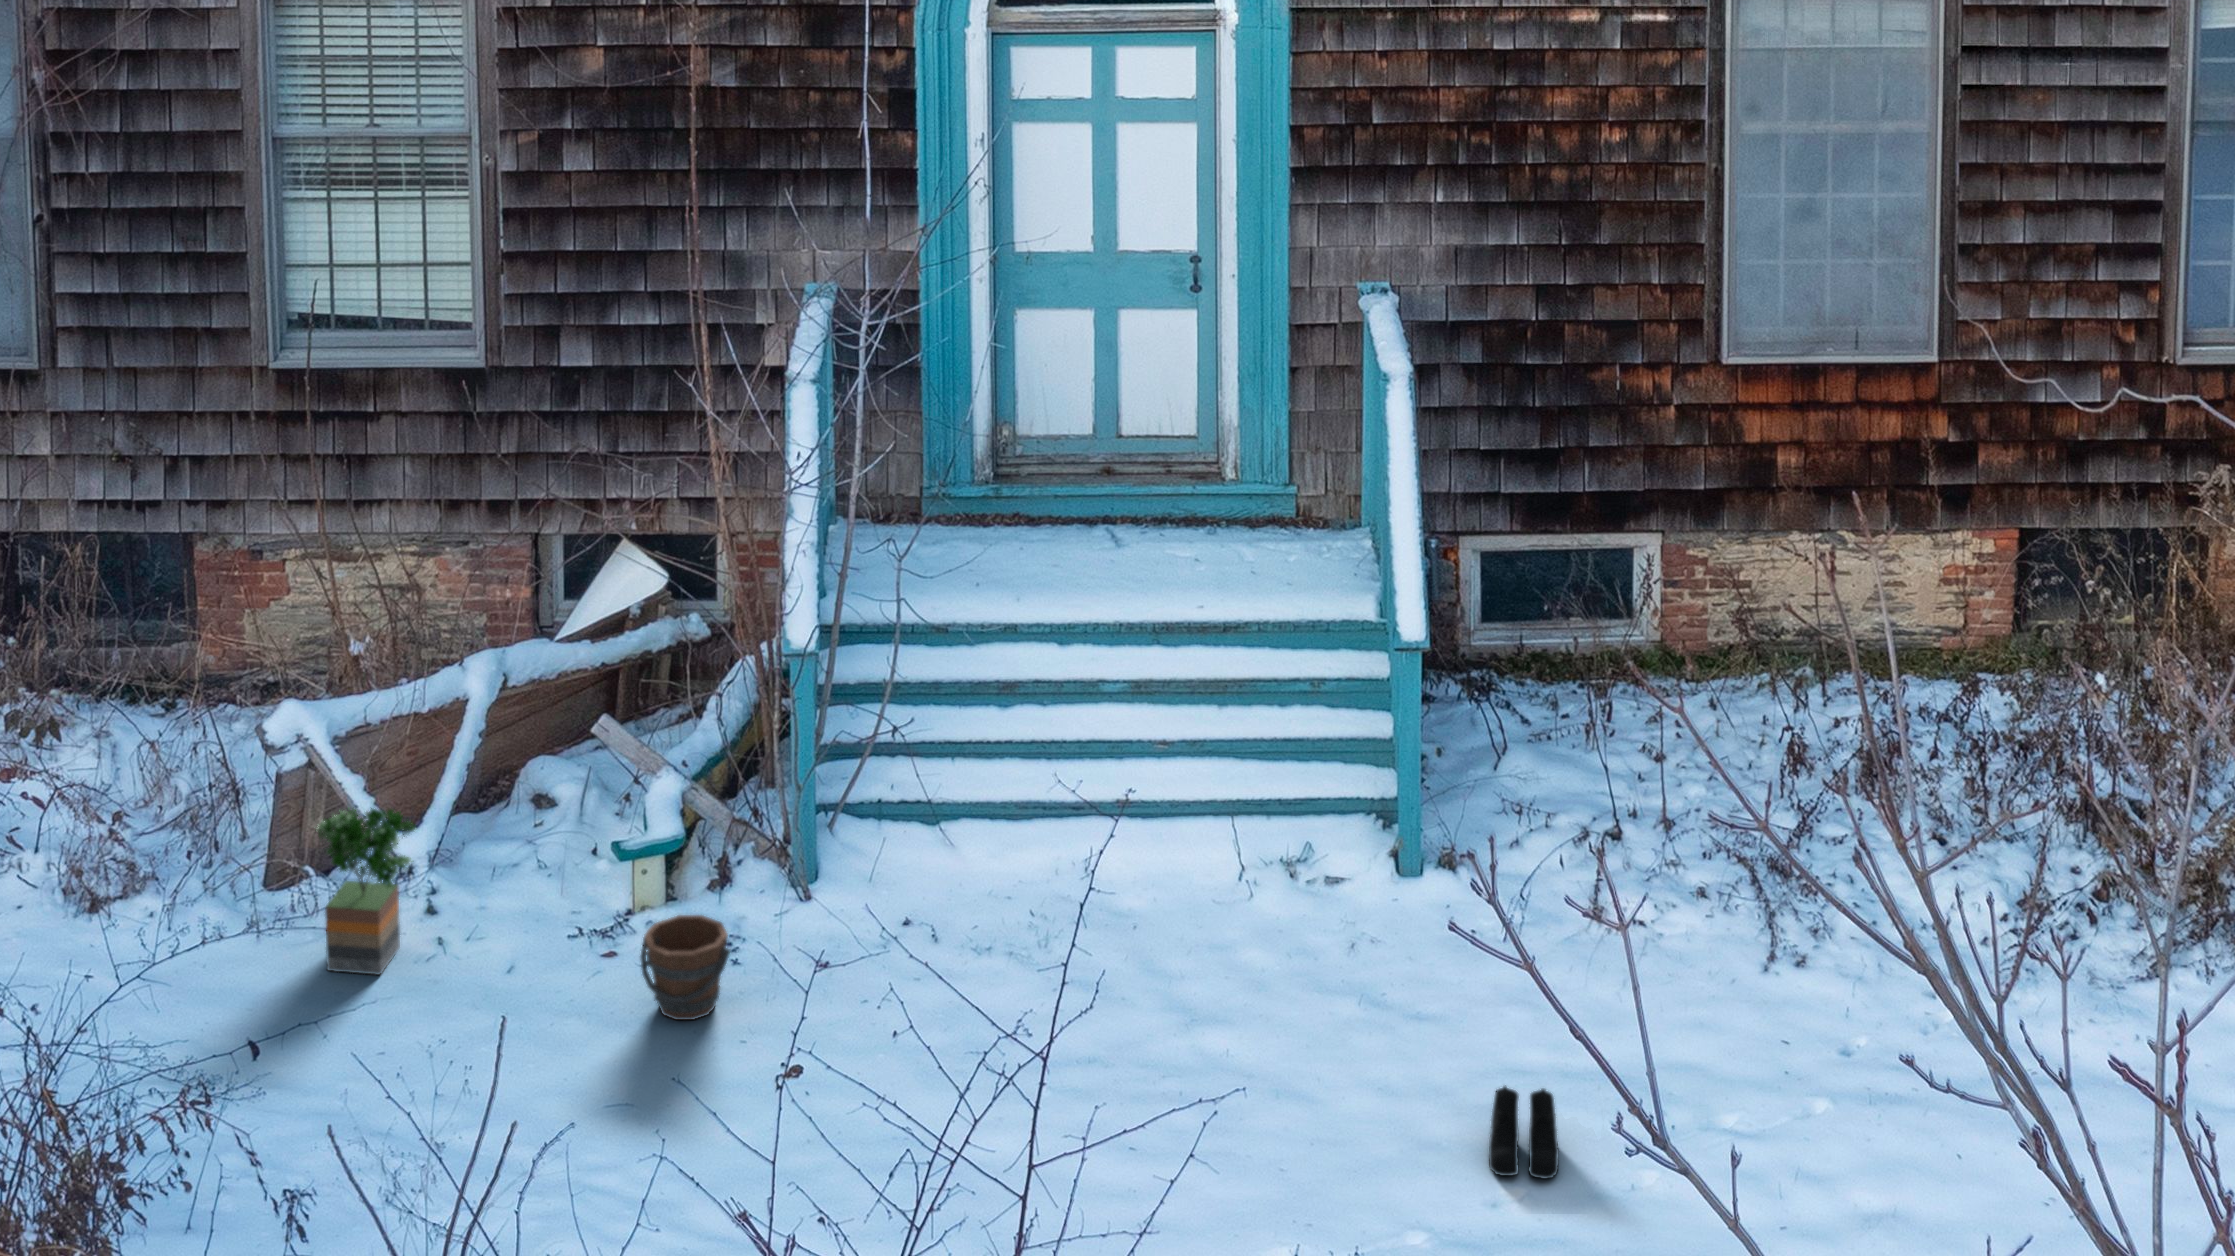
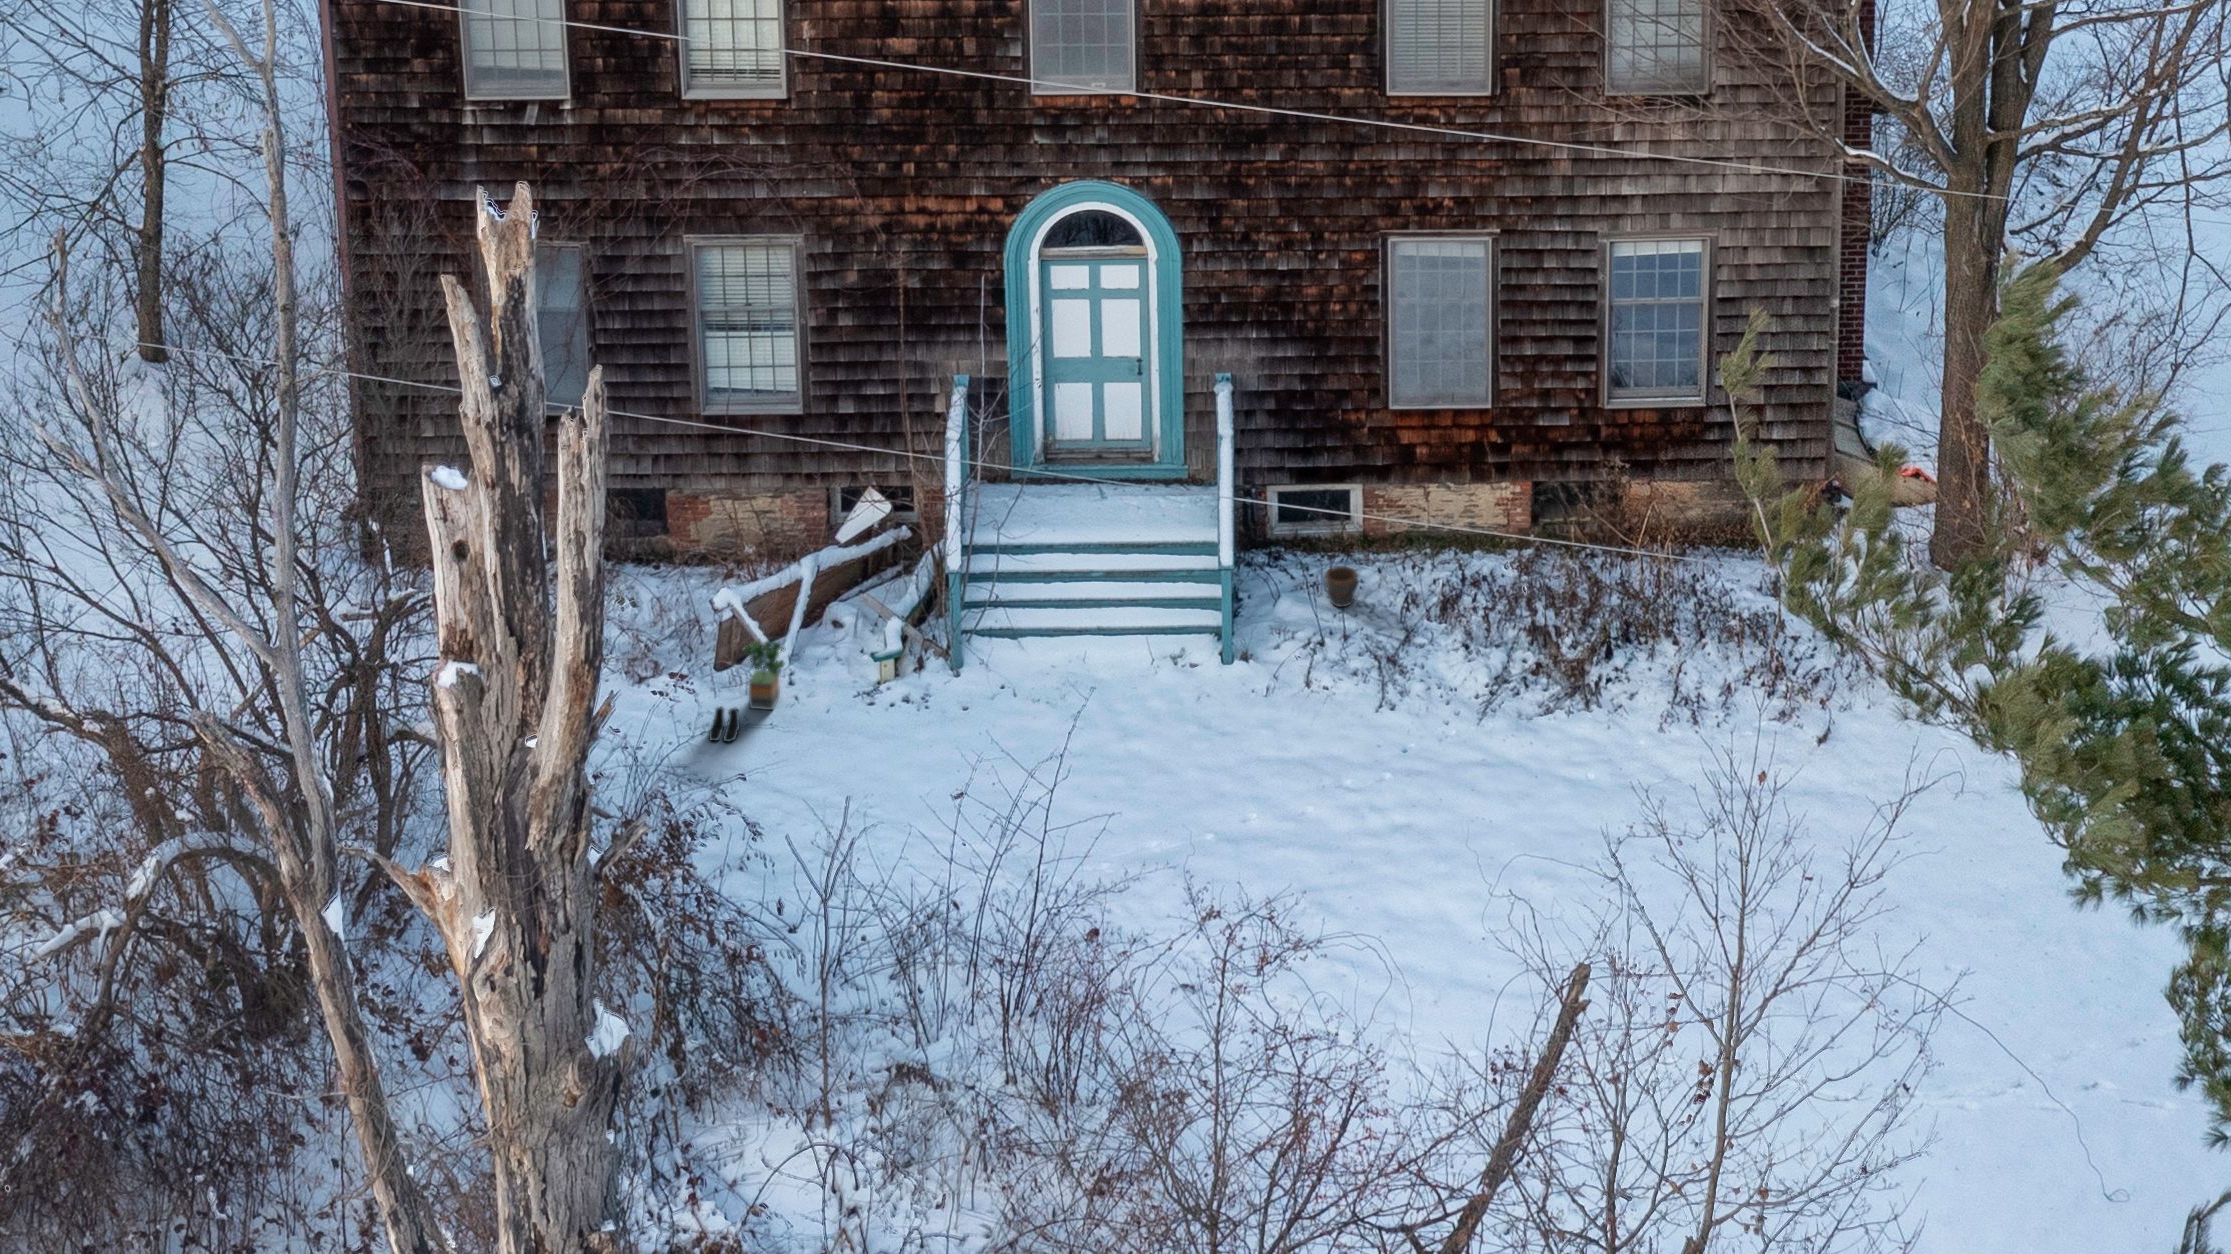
bucket: present [640,915,730,1020] -> present [1324,566,1359,607]
boots: present [1489,1085,1559,1179] -> present [709,707,739,742]

